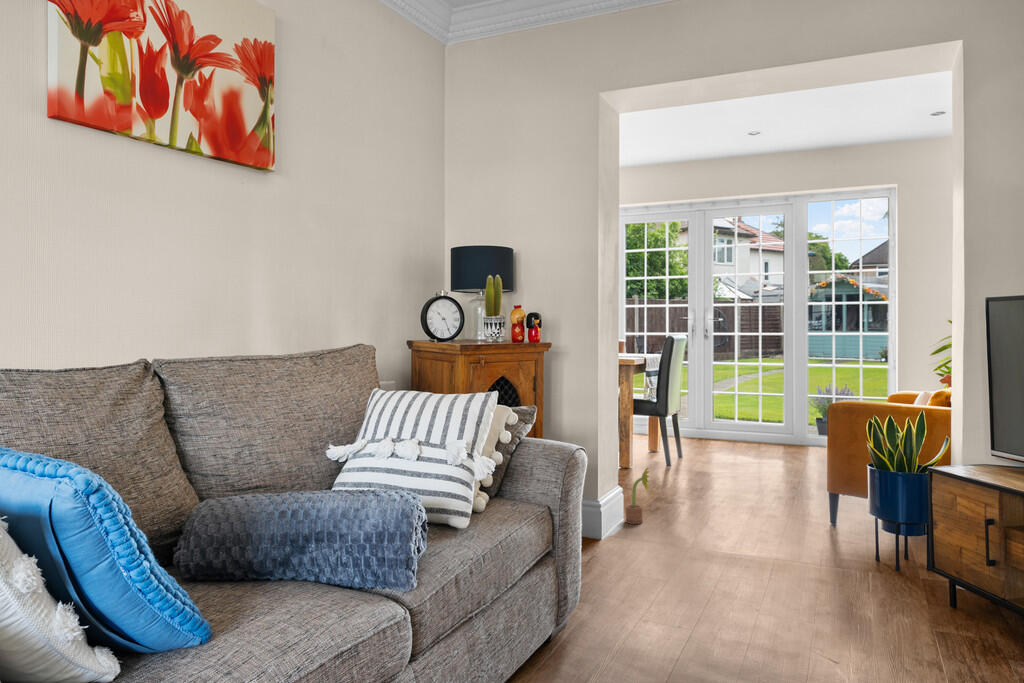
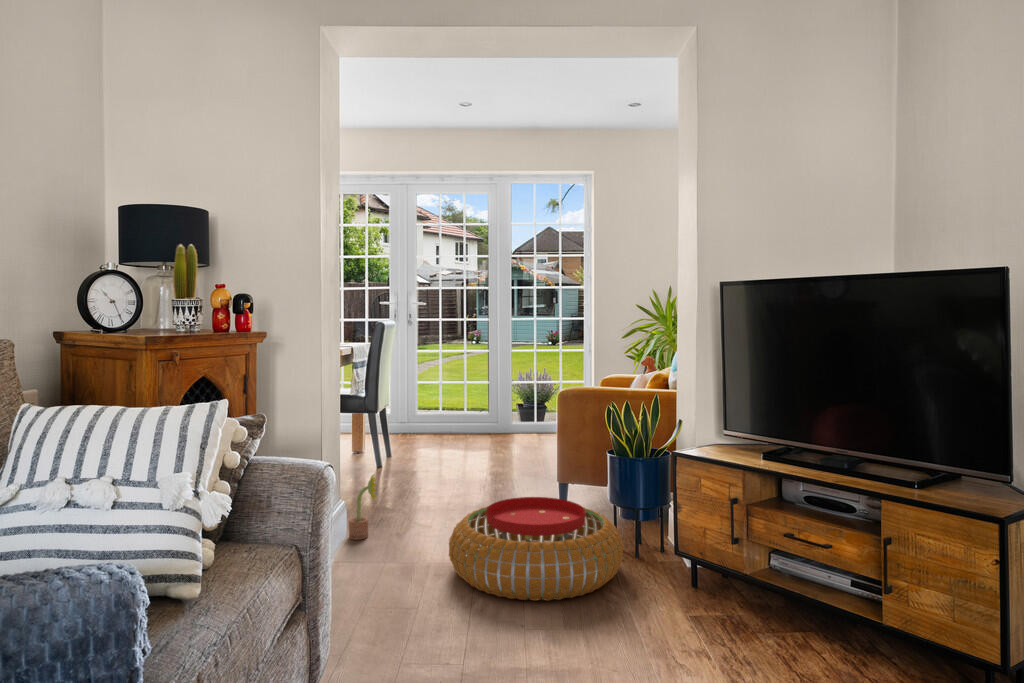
pouf: none [706,501,893,603] -> present [449,497,623,601]

